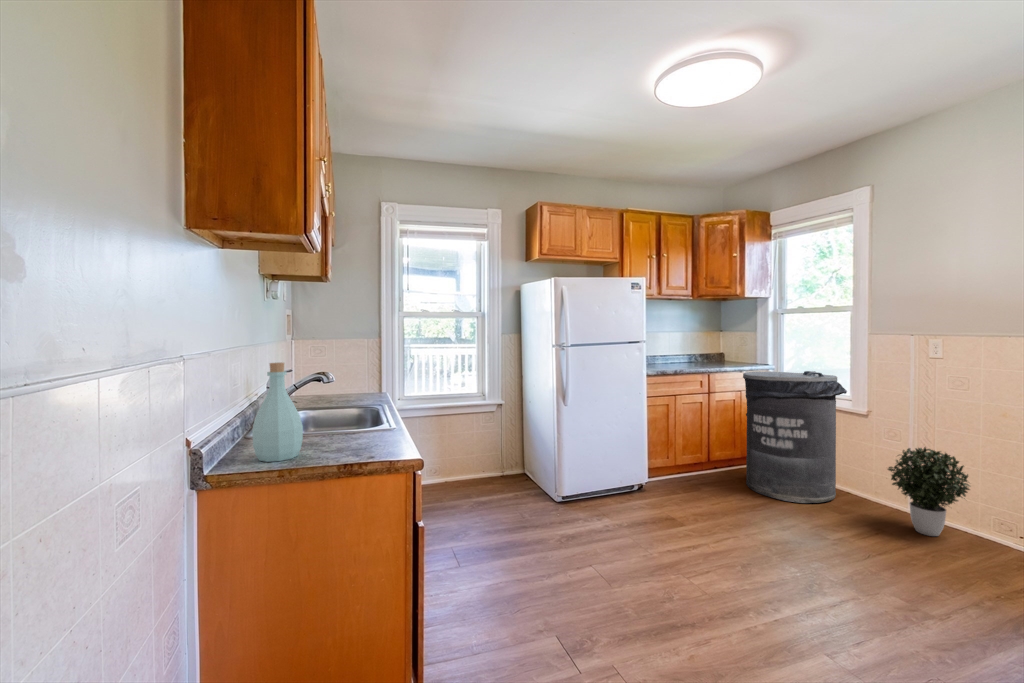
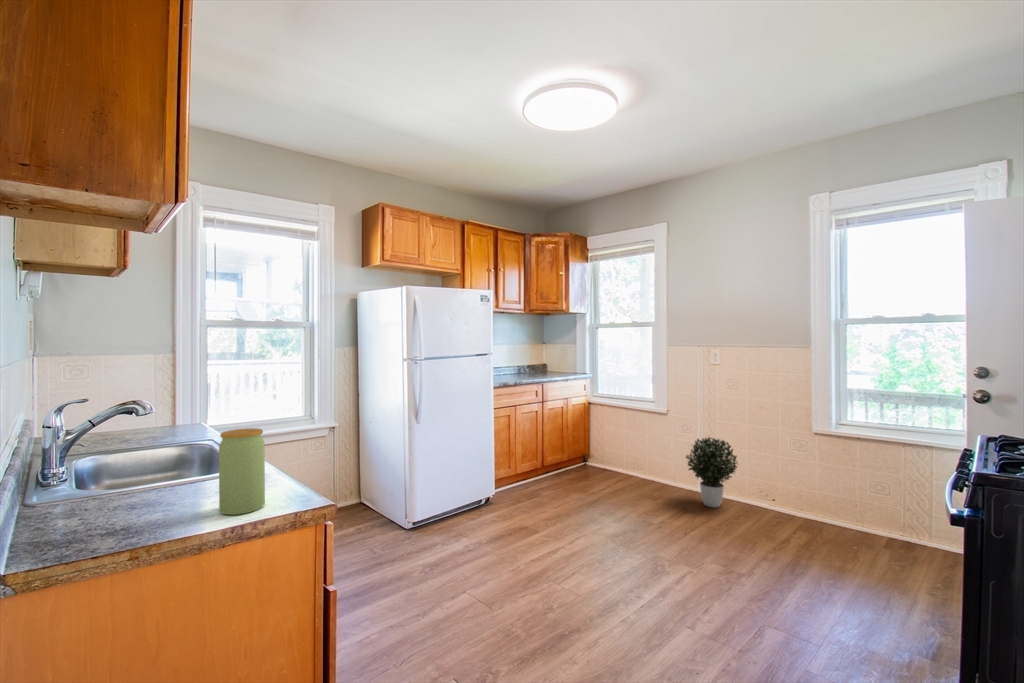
bottle: present [252,362,303,462] -> none [67,396,154,541]
trash can: present [743,371,847,503] -> none [572,379,653,495]
jar: none [343,392,376,457] -> present [219,428,265,515]

